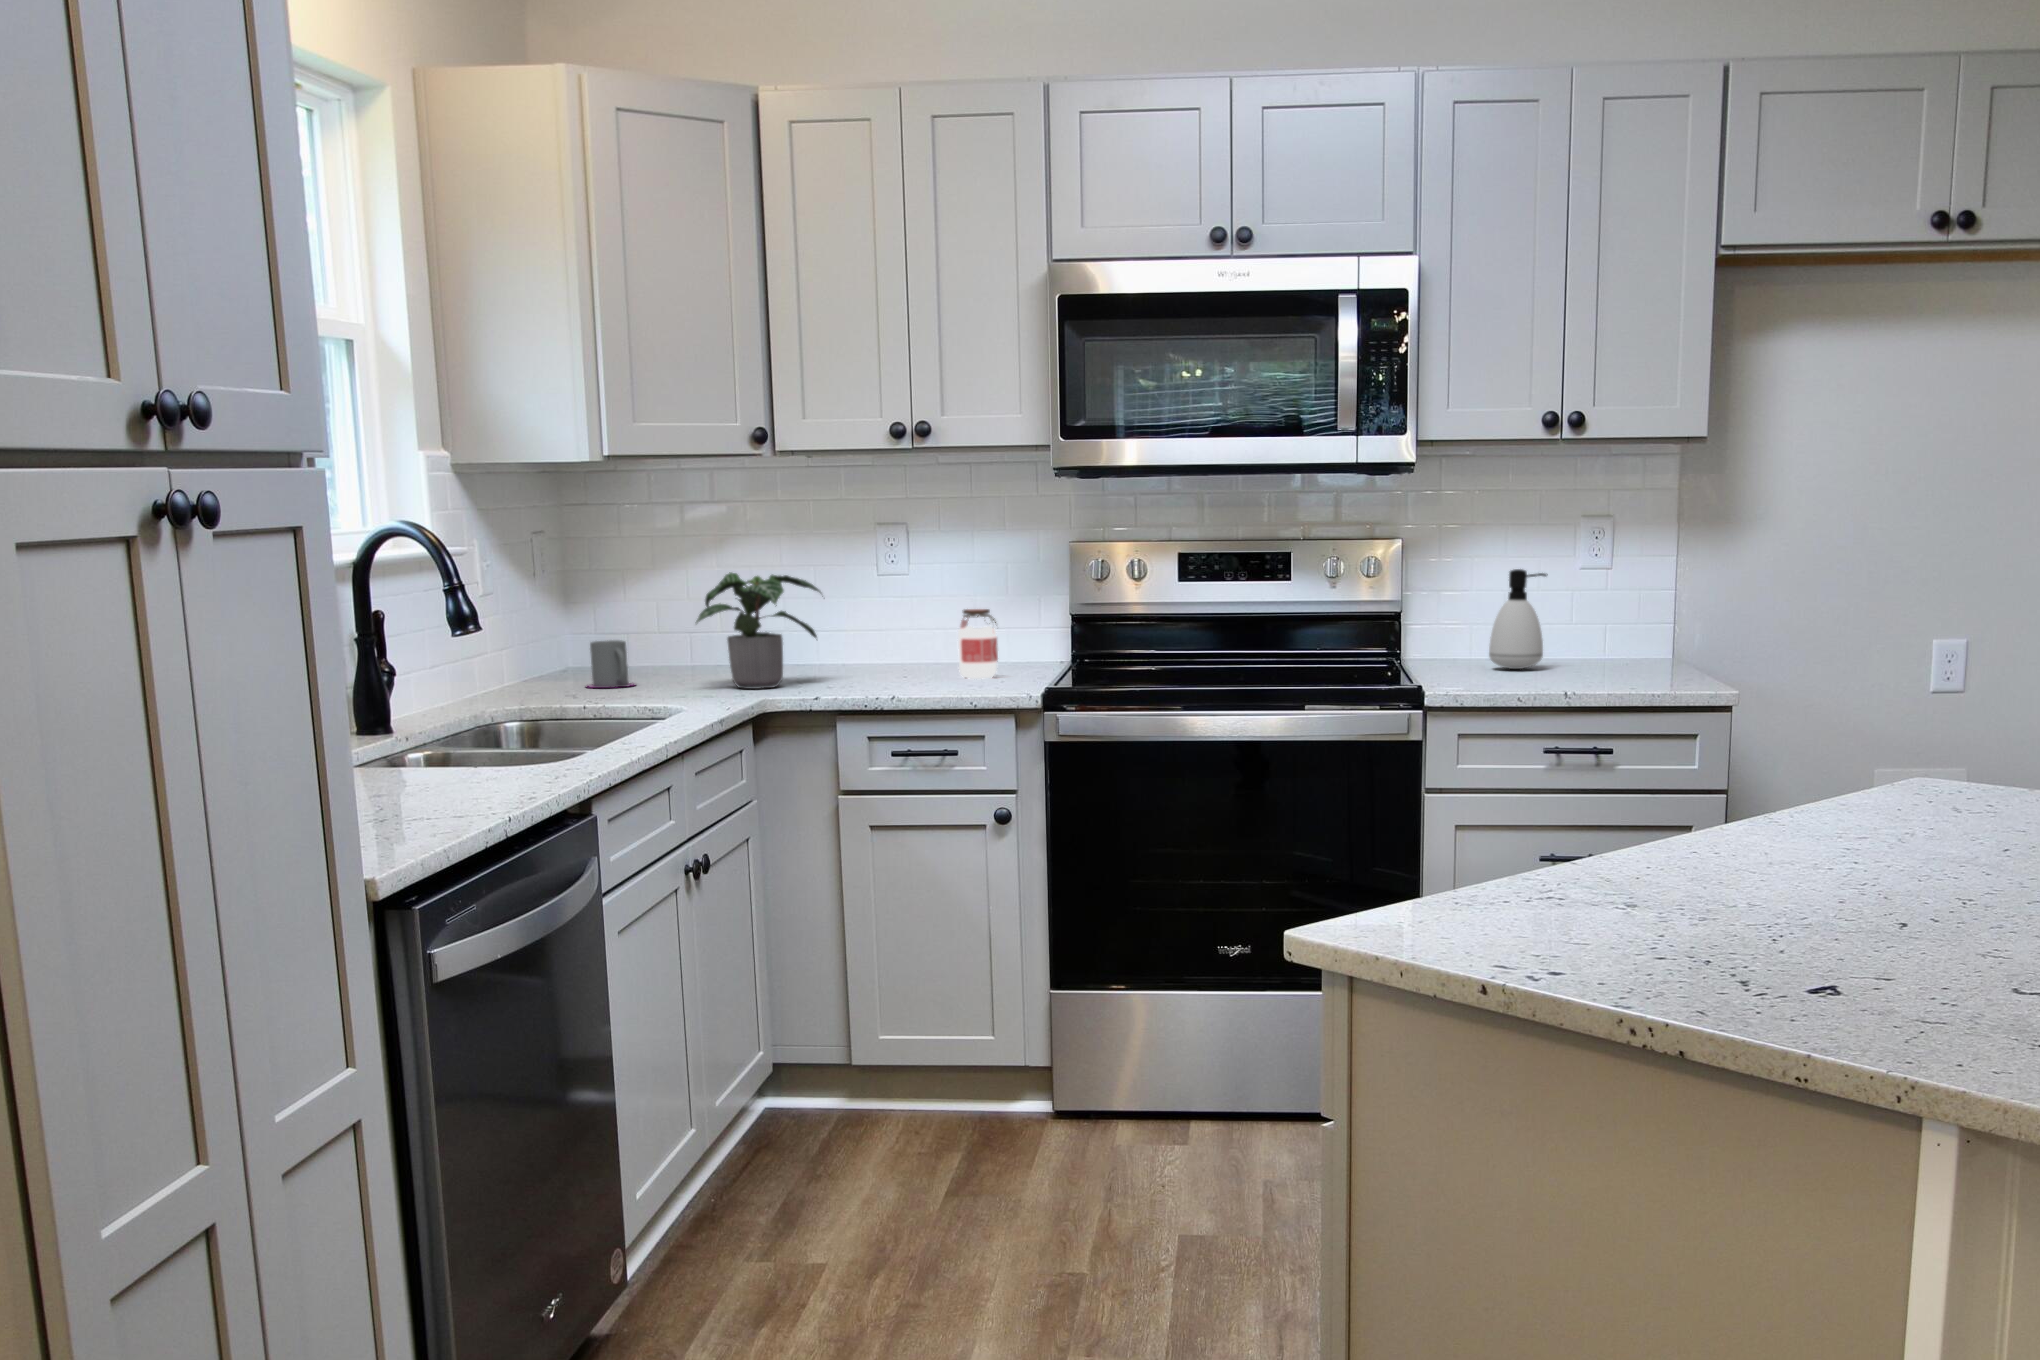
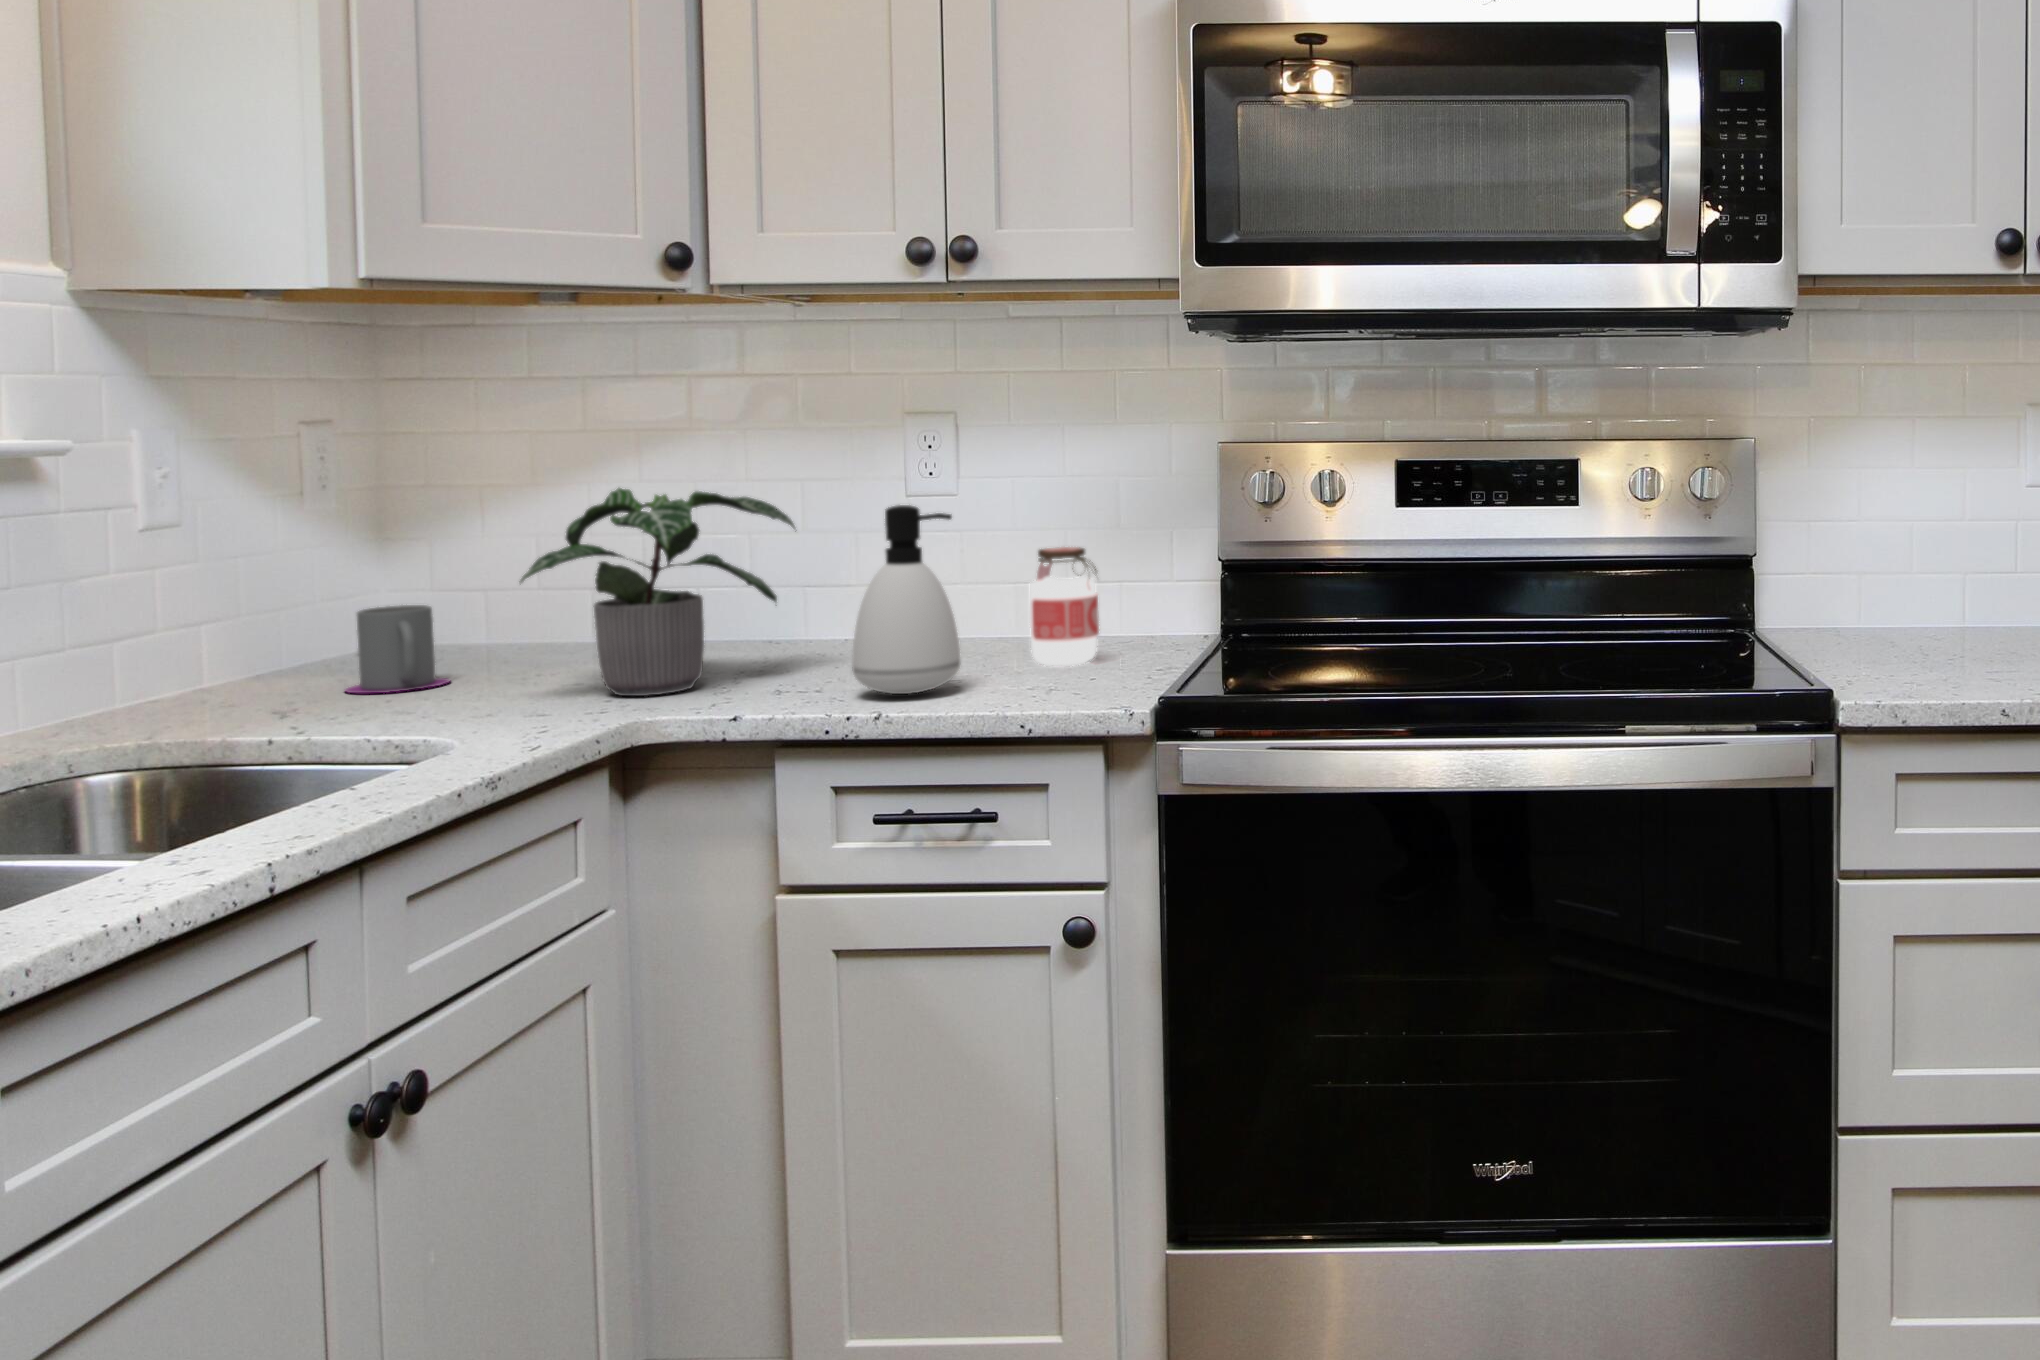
soap dispenser: present [1489,569,1548,669] -> present [852,505,960,694]

